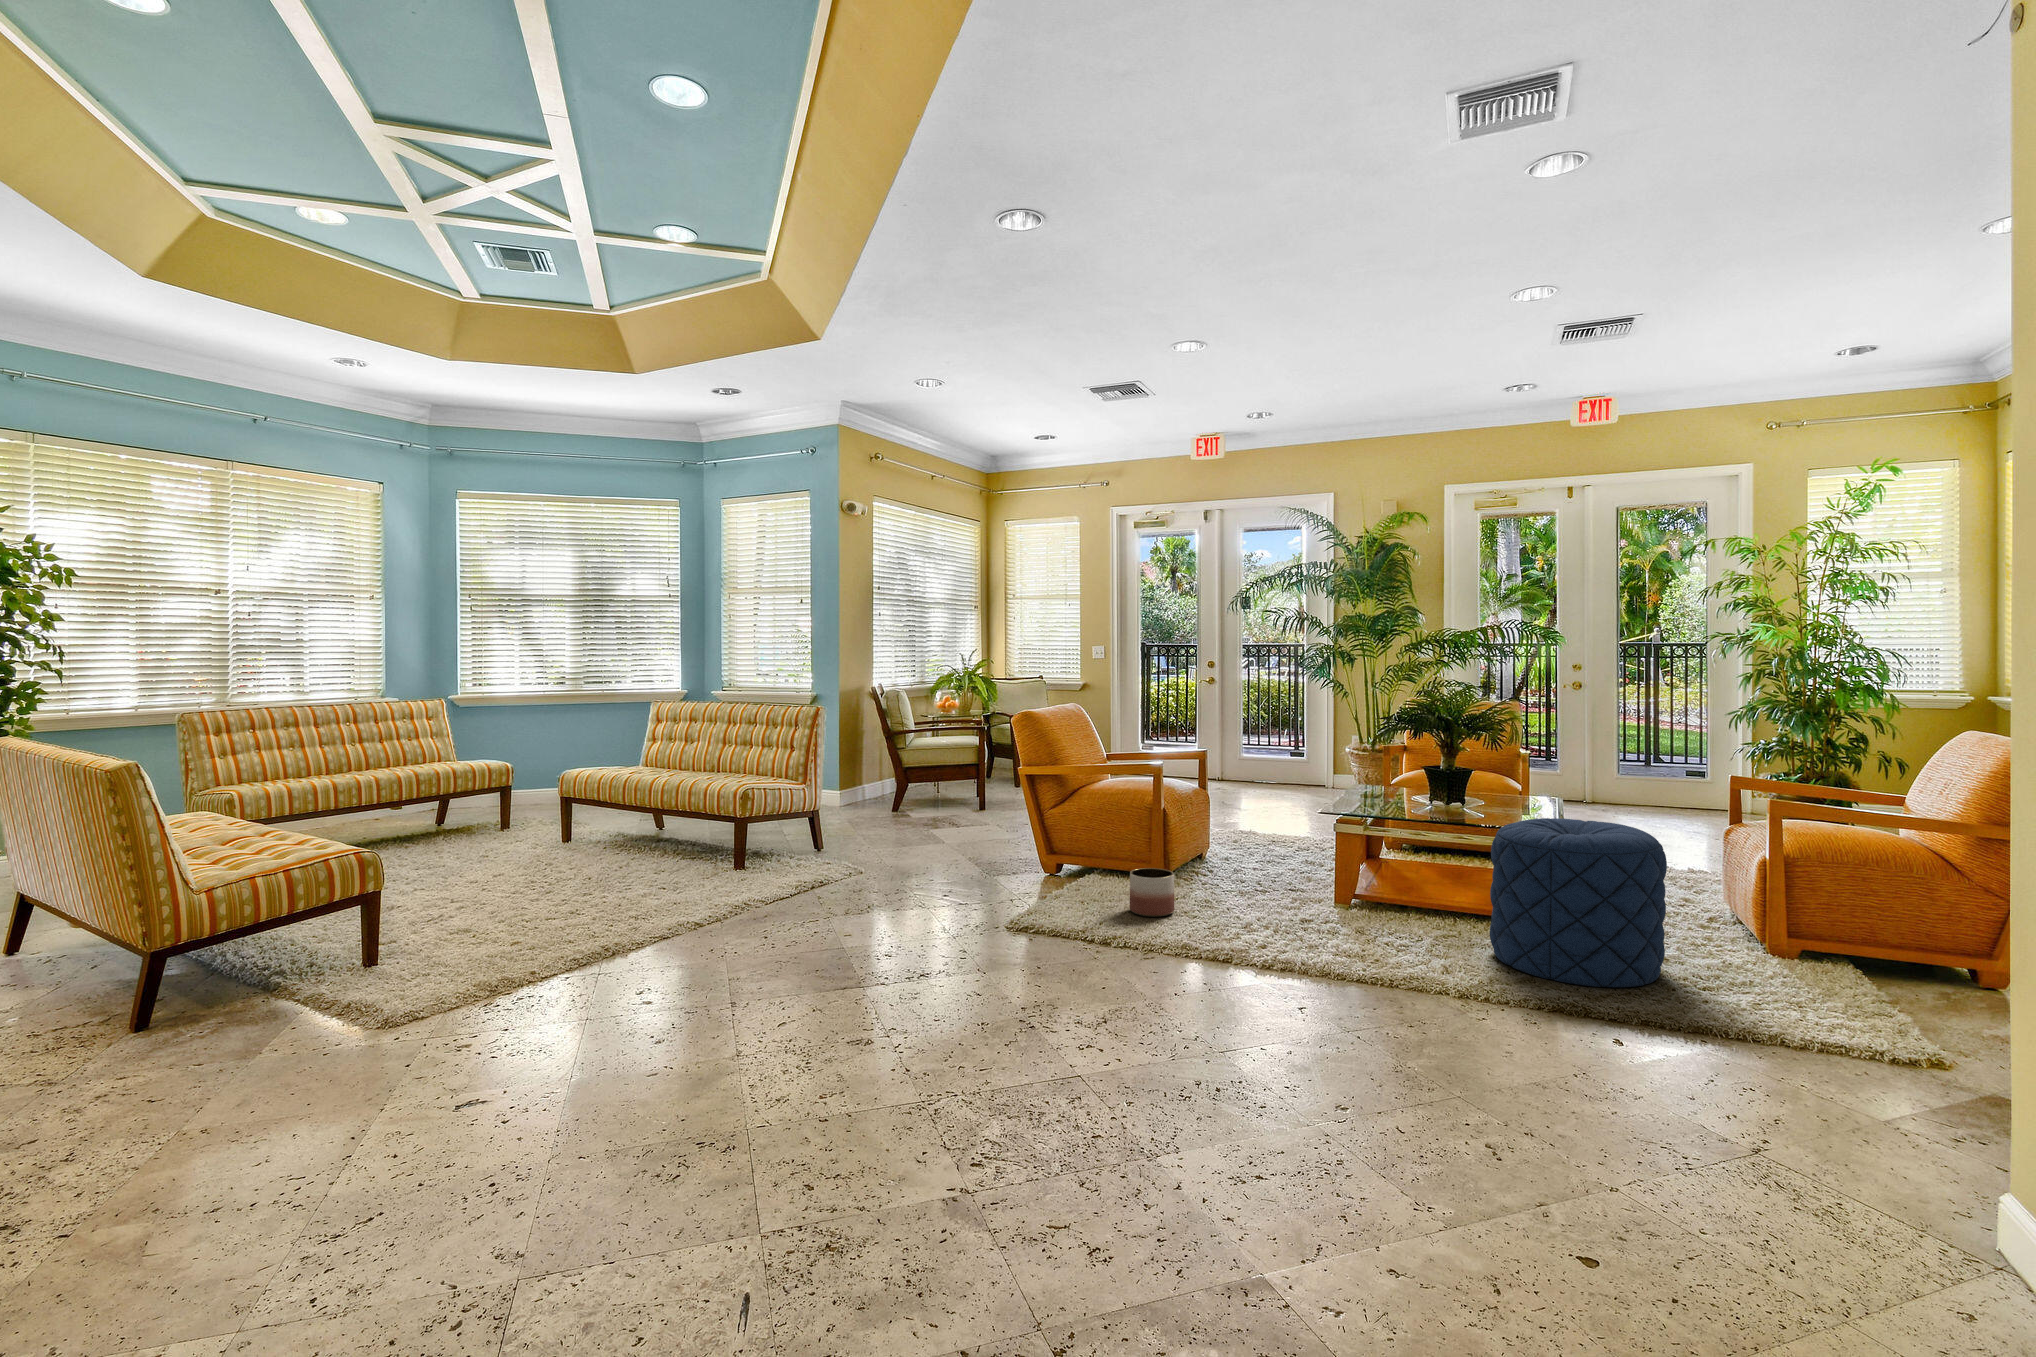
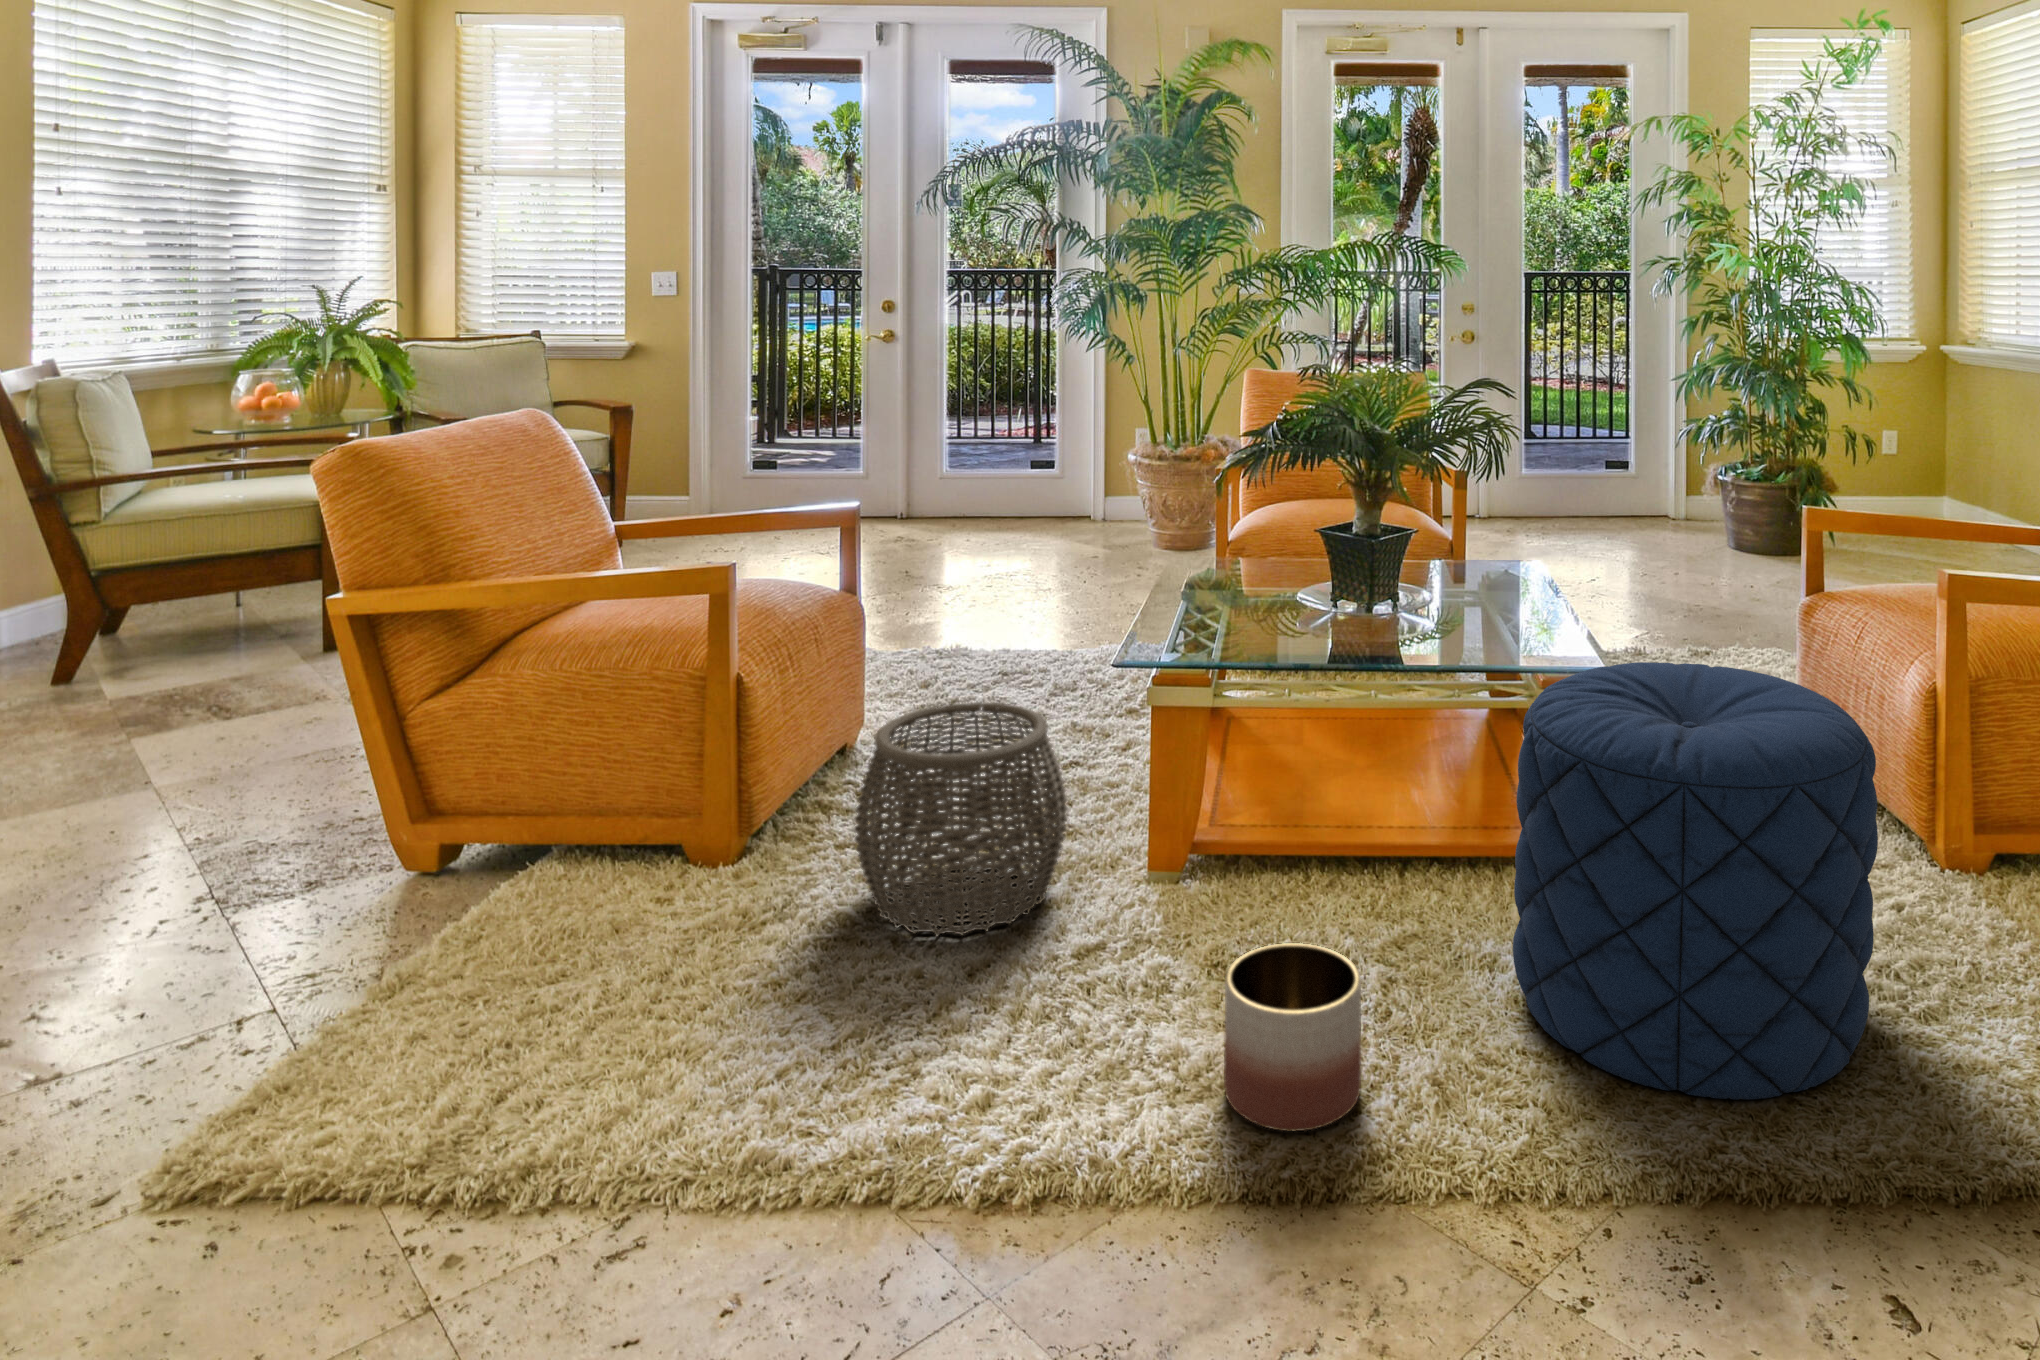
woven basket: none [1211,824,1298,909] -> present [854,702,1068,936]
planter: present [1130,868,1174,917] -> present [1224,943,1361,1131]

